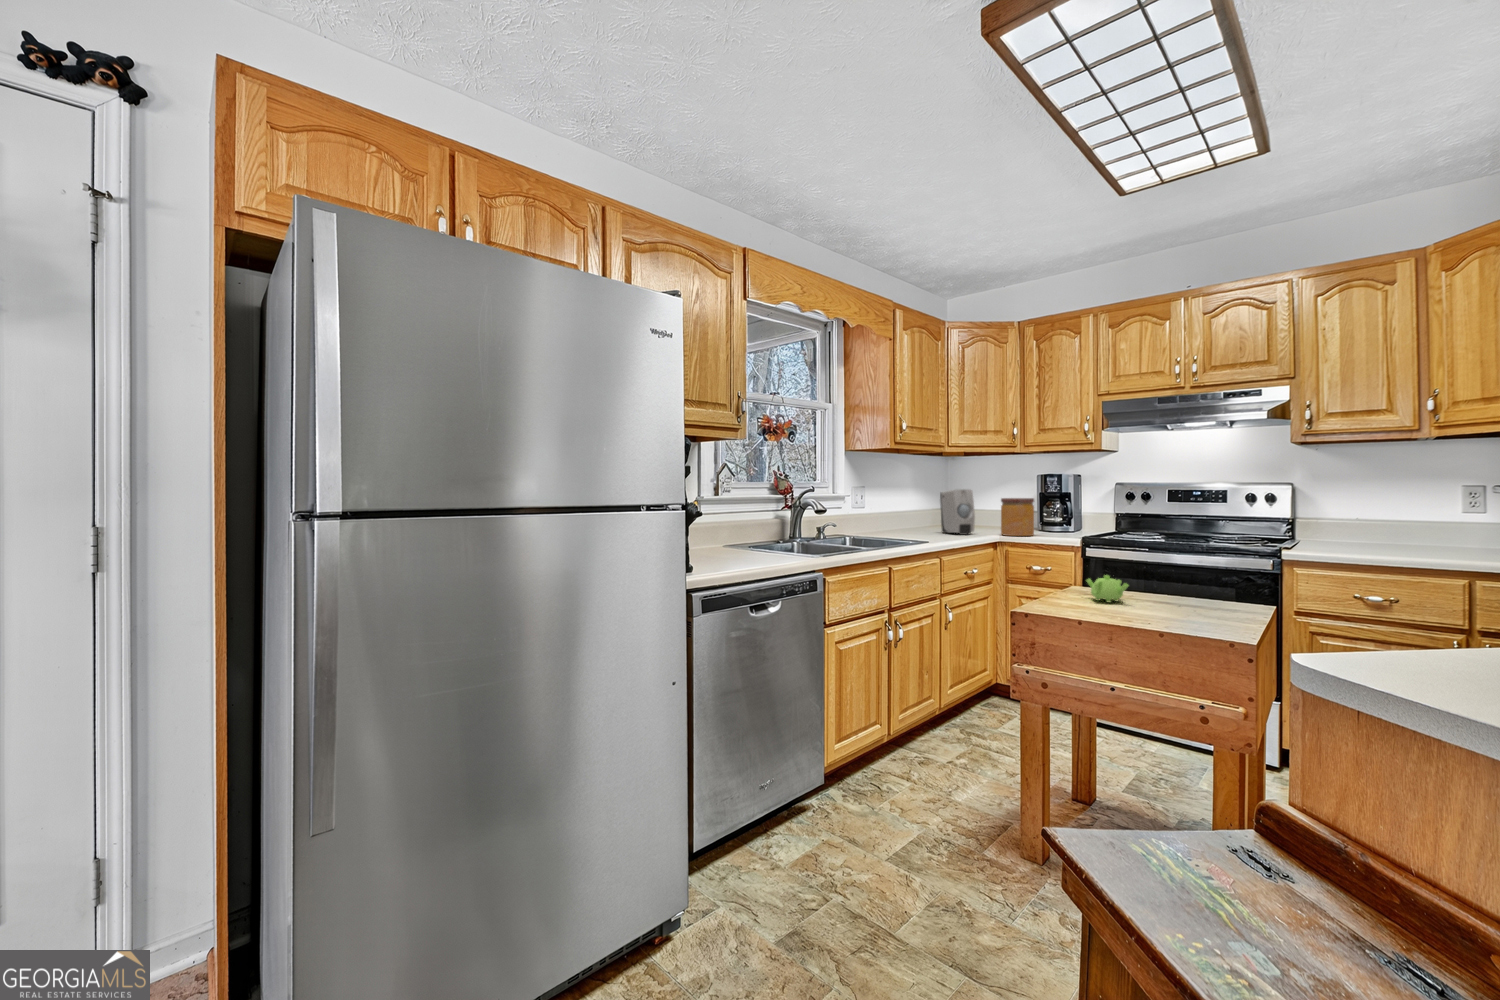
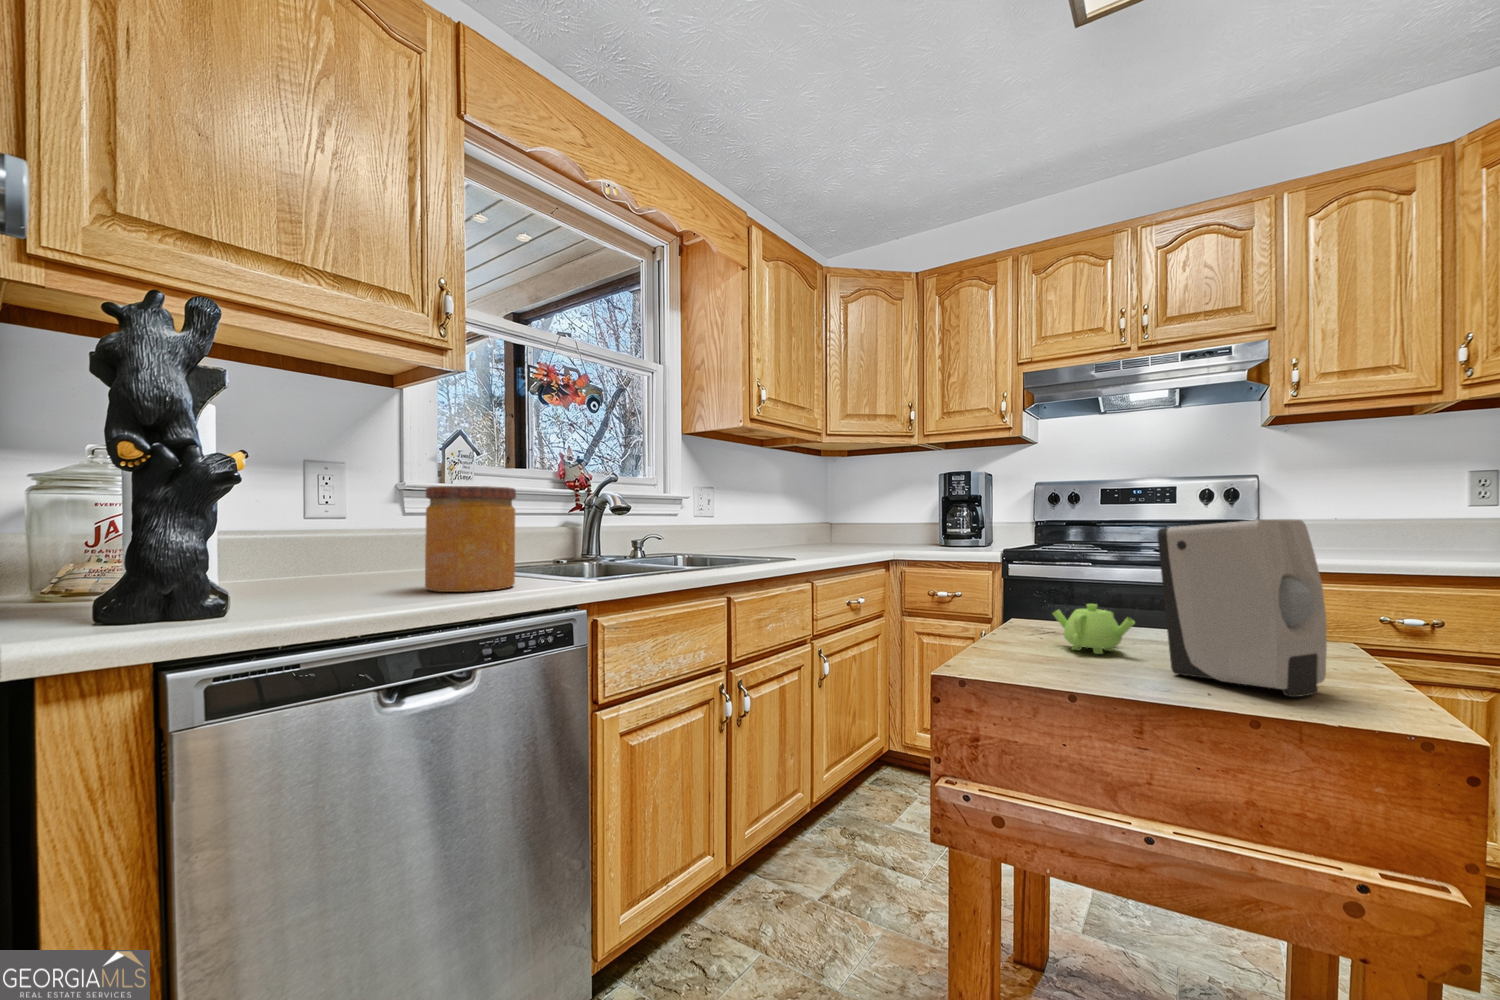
soap dispenser: present [940,489,975,535] -> present [1157,520,1327,697]
jar: present [1001,498,1034,536] -> present [425,486,516,592]

